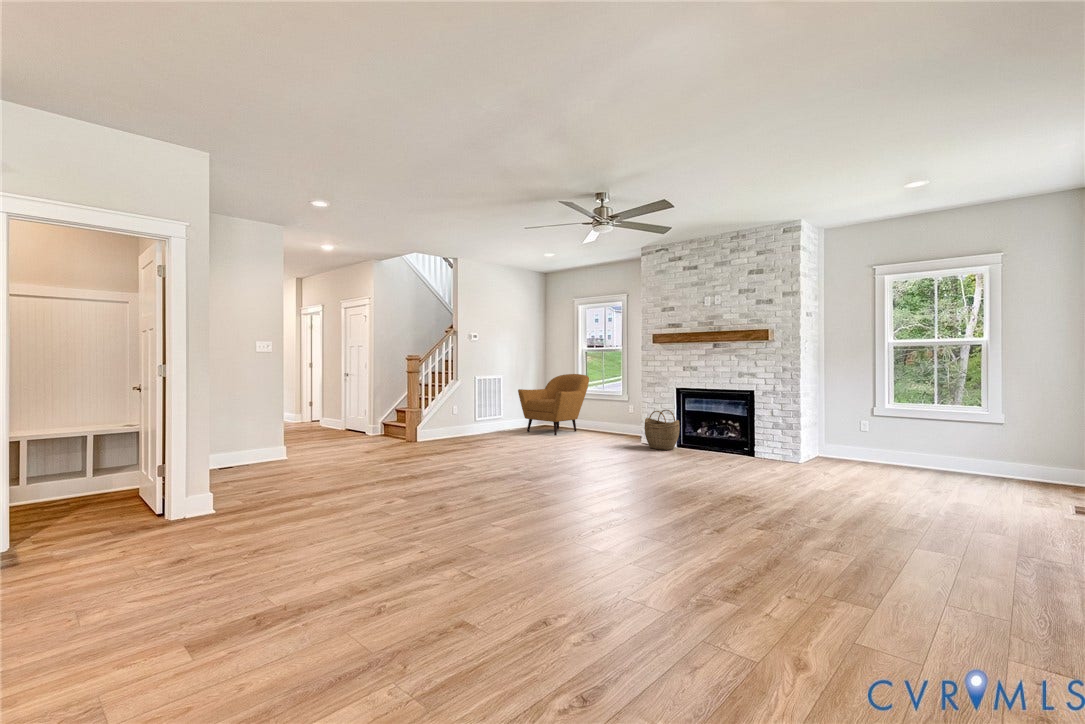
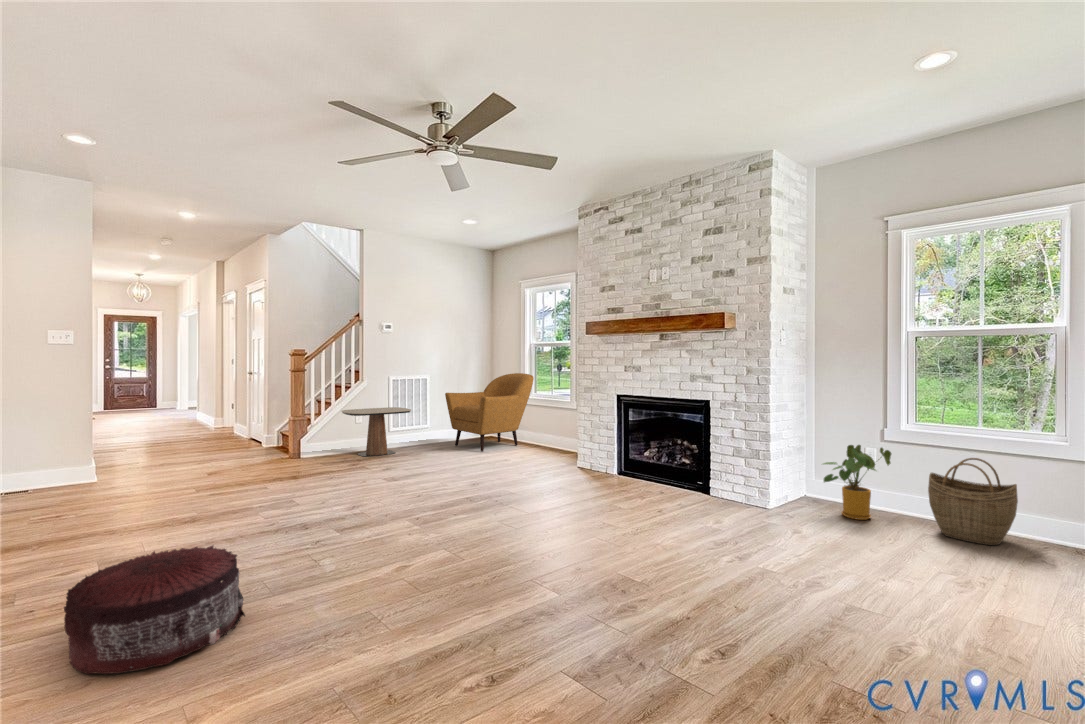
side table: none [447,401,501,439] -> present [342,407,411,457]
woven basket: present [644,410,680,450] -> present [928,458,1018,545]
house plant: none [835,419,880,468] -> present [824,445,891,520]
pouf: none [472,474,556,537] -> present [64,545,245,674]

